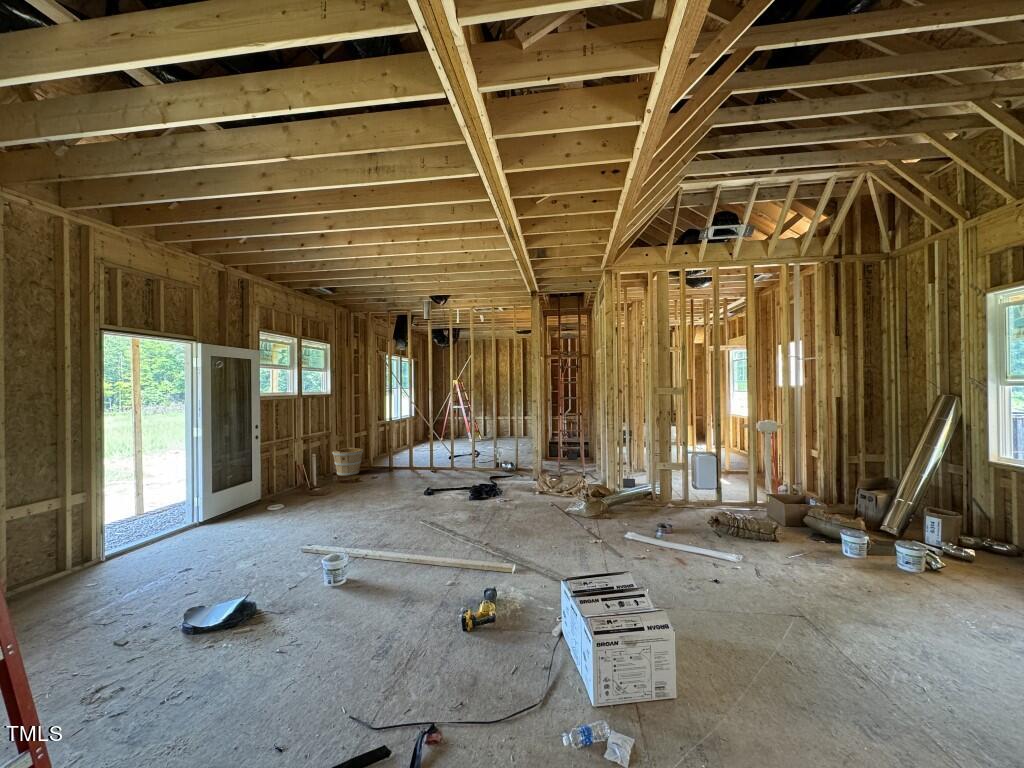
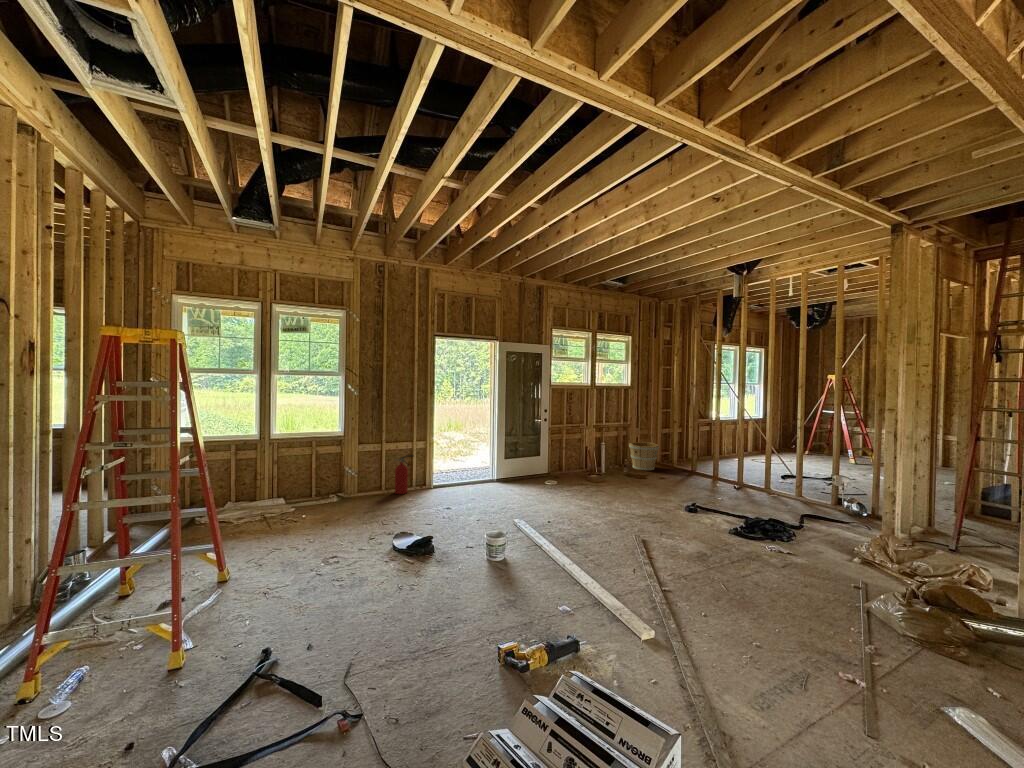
fire extinguisher: none [38,516,80,587] -> present [395,455,414,494]

